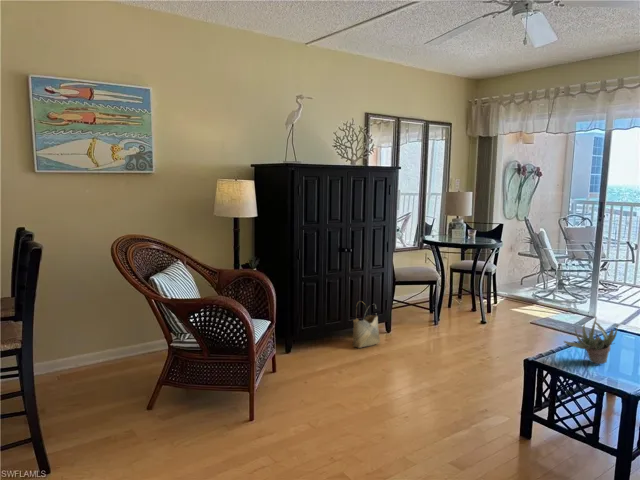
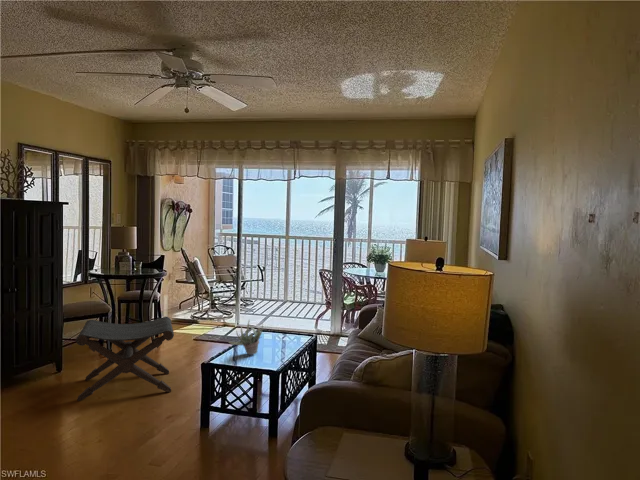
footstool: none [398,286,500,381] -> present [76,317,174,401]
woven basket: present [353,315,380,348] -> none [18,344,51,395]

